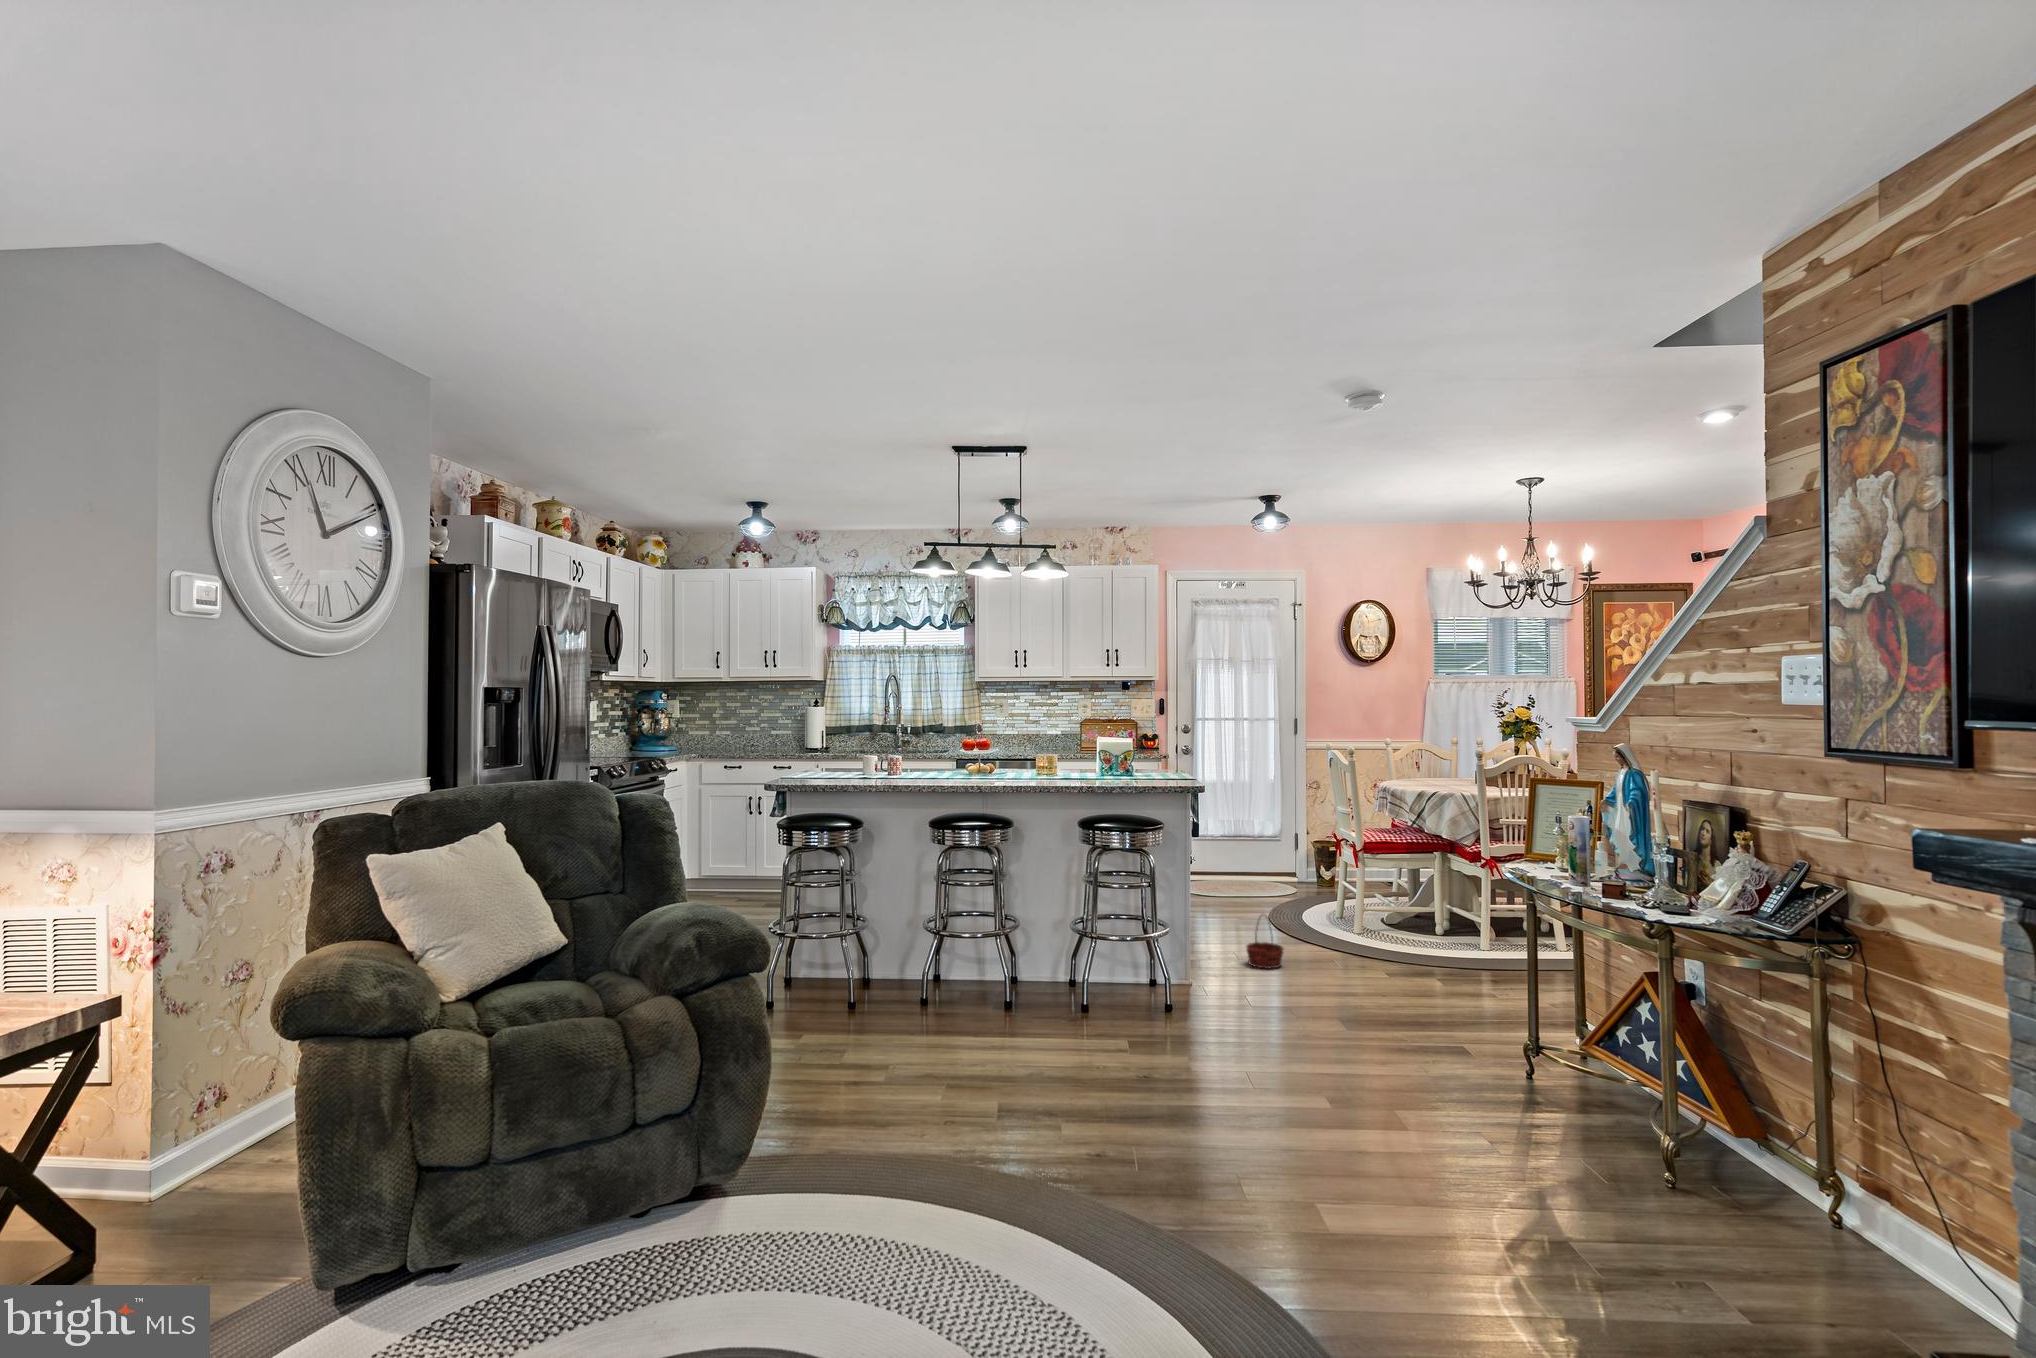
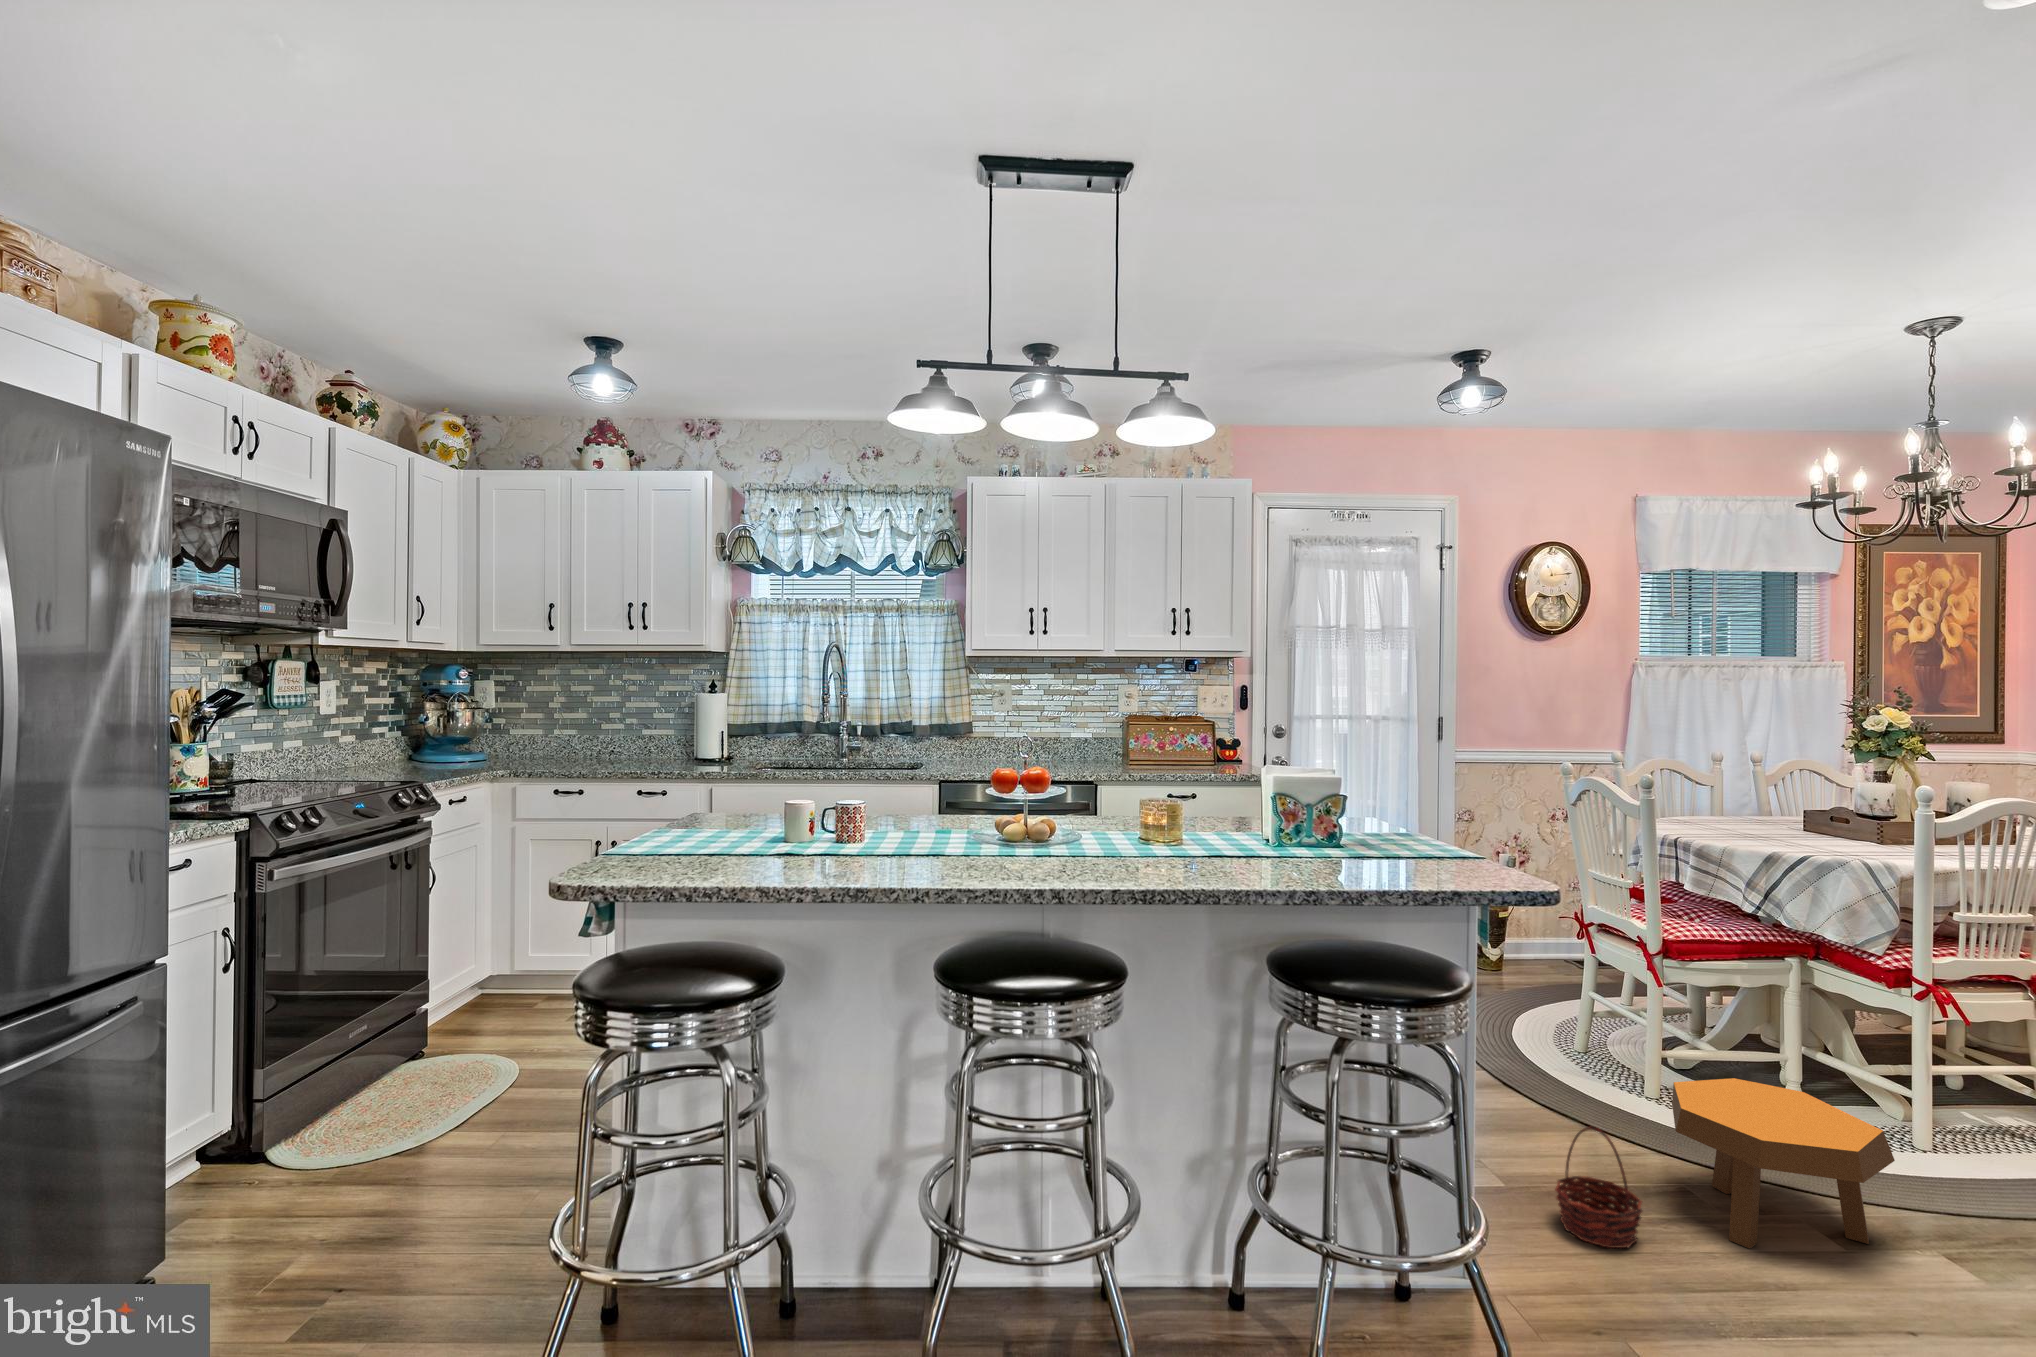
footstool: none [1312,902,1409,970] -> present [1672,1078,1895,1249]

